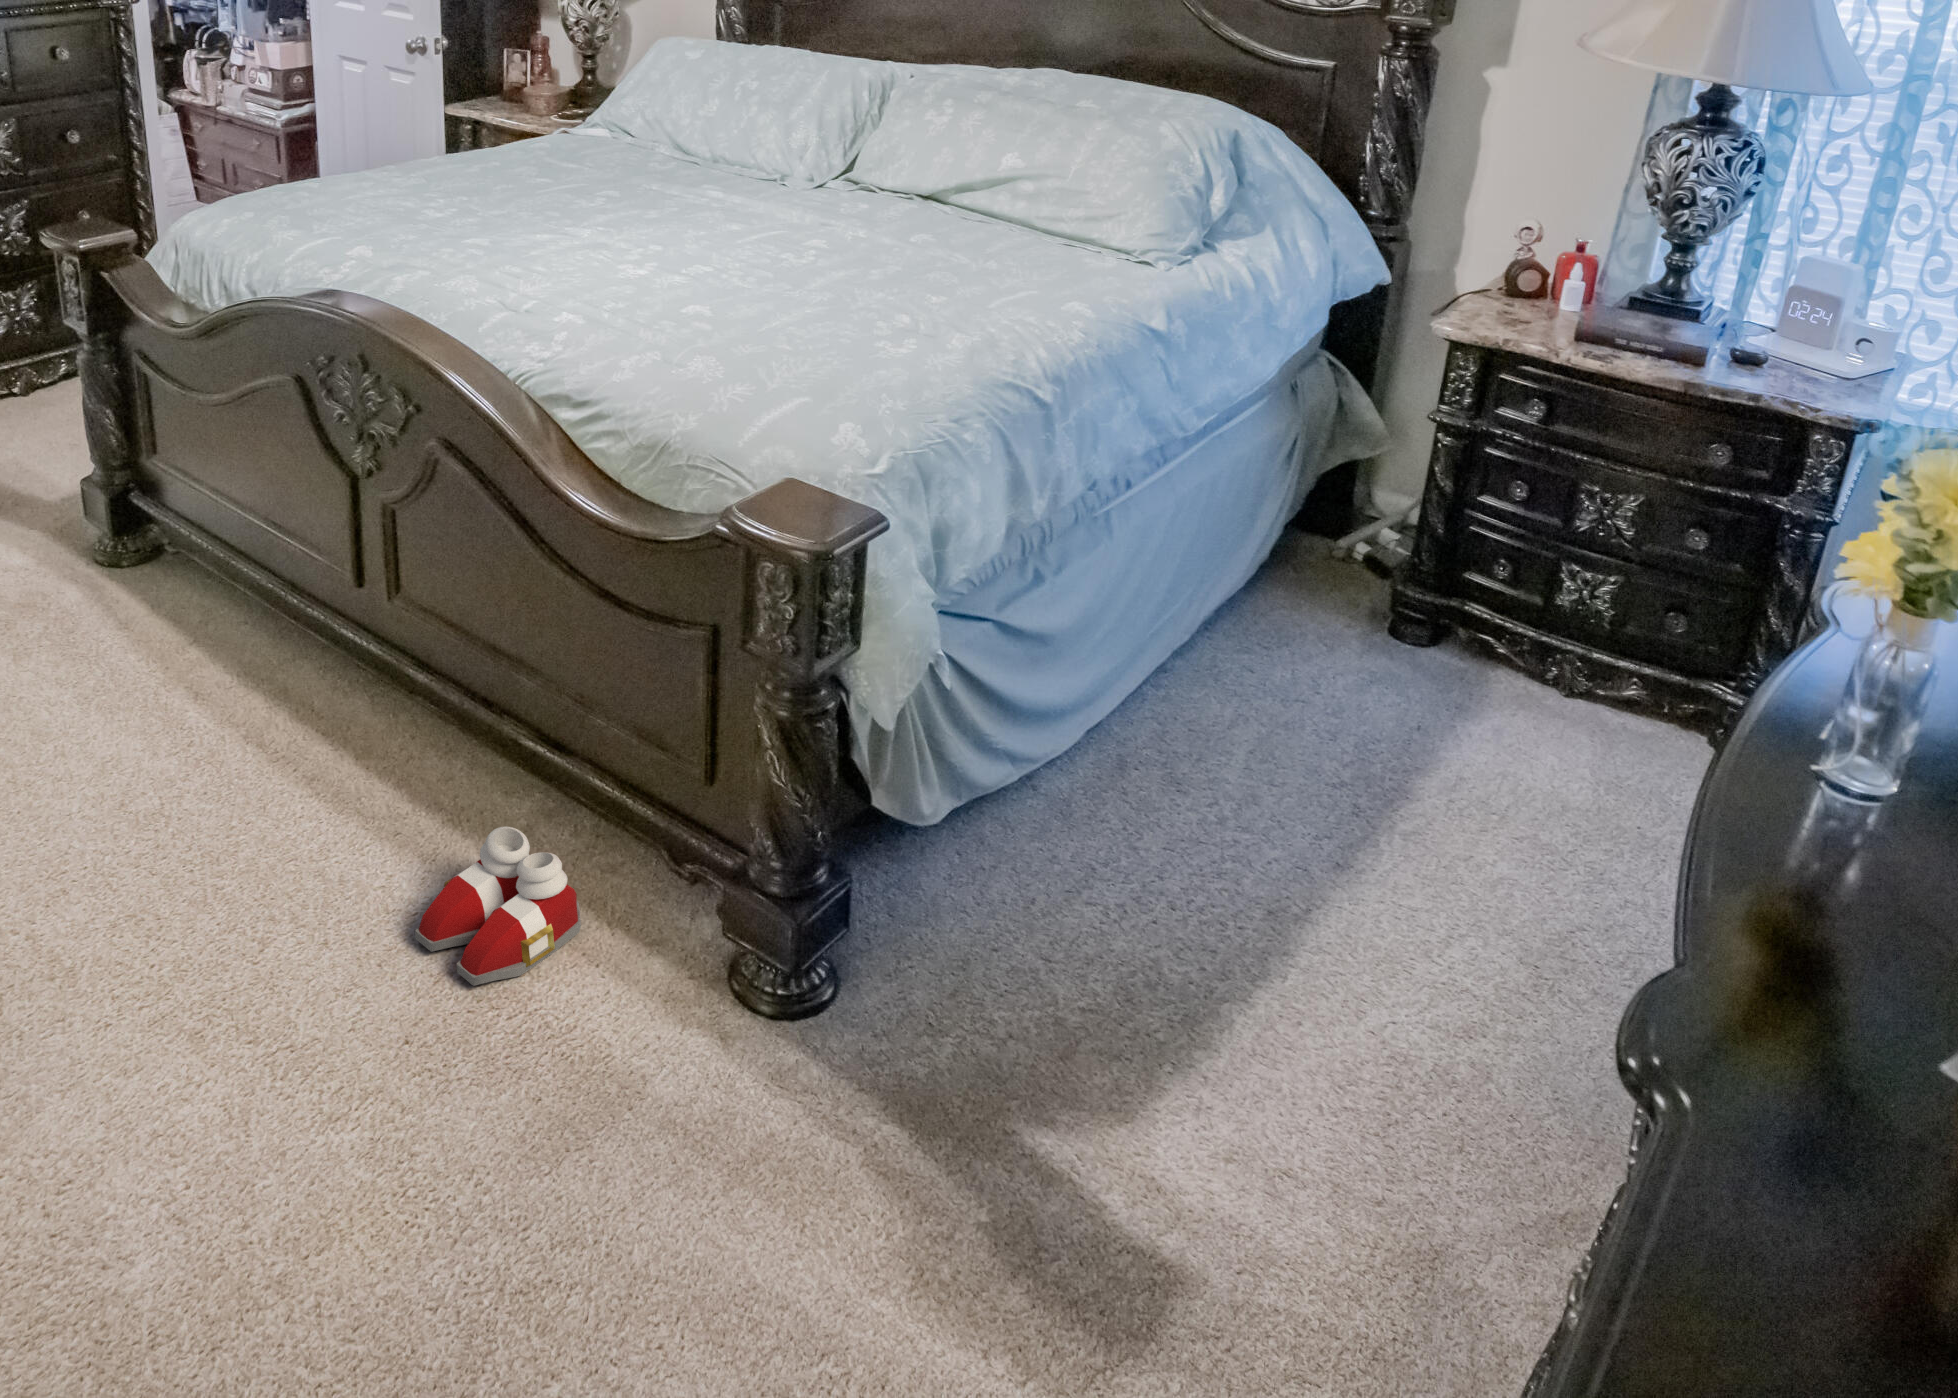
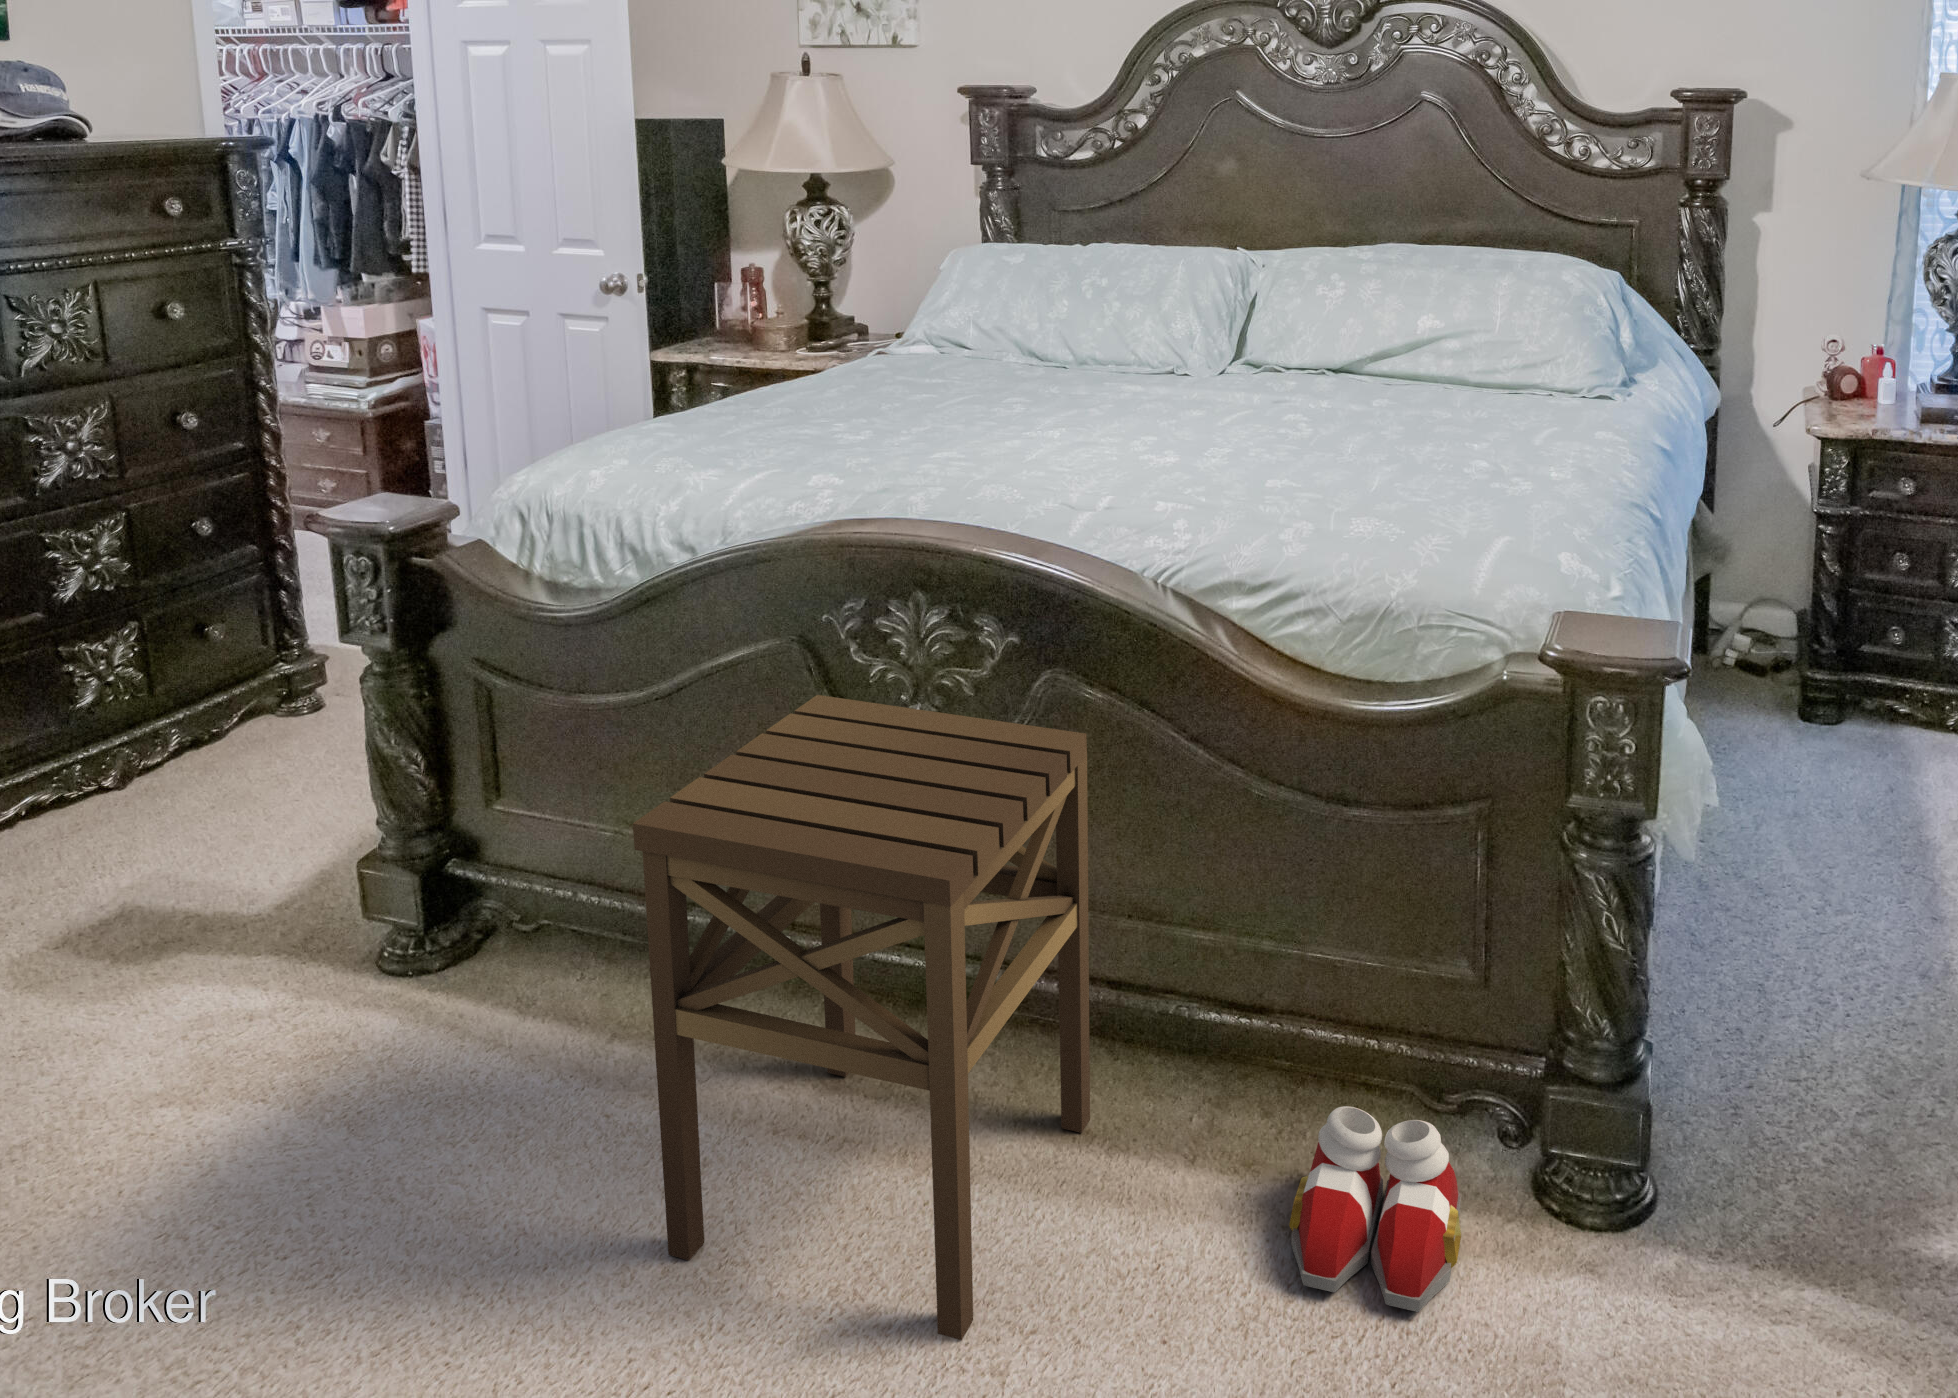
side table: none [25,423,392,892] -> present [633,695,1090,1340]

